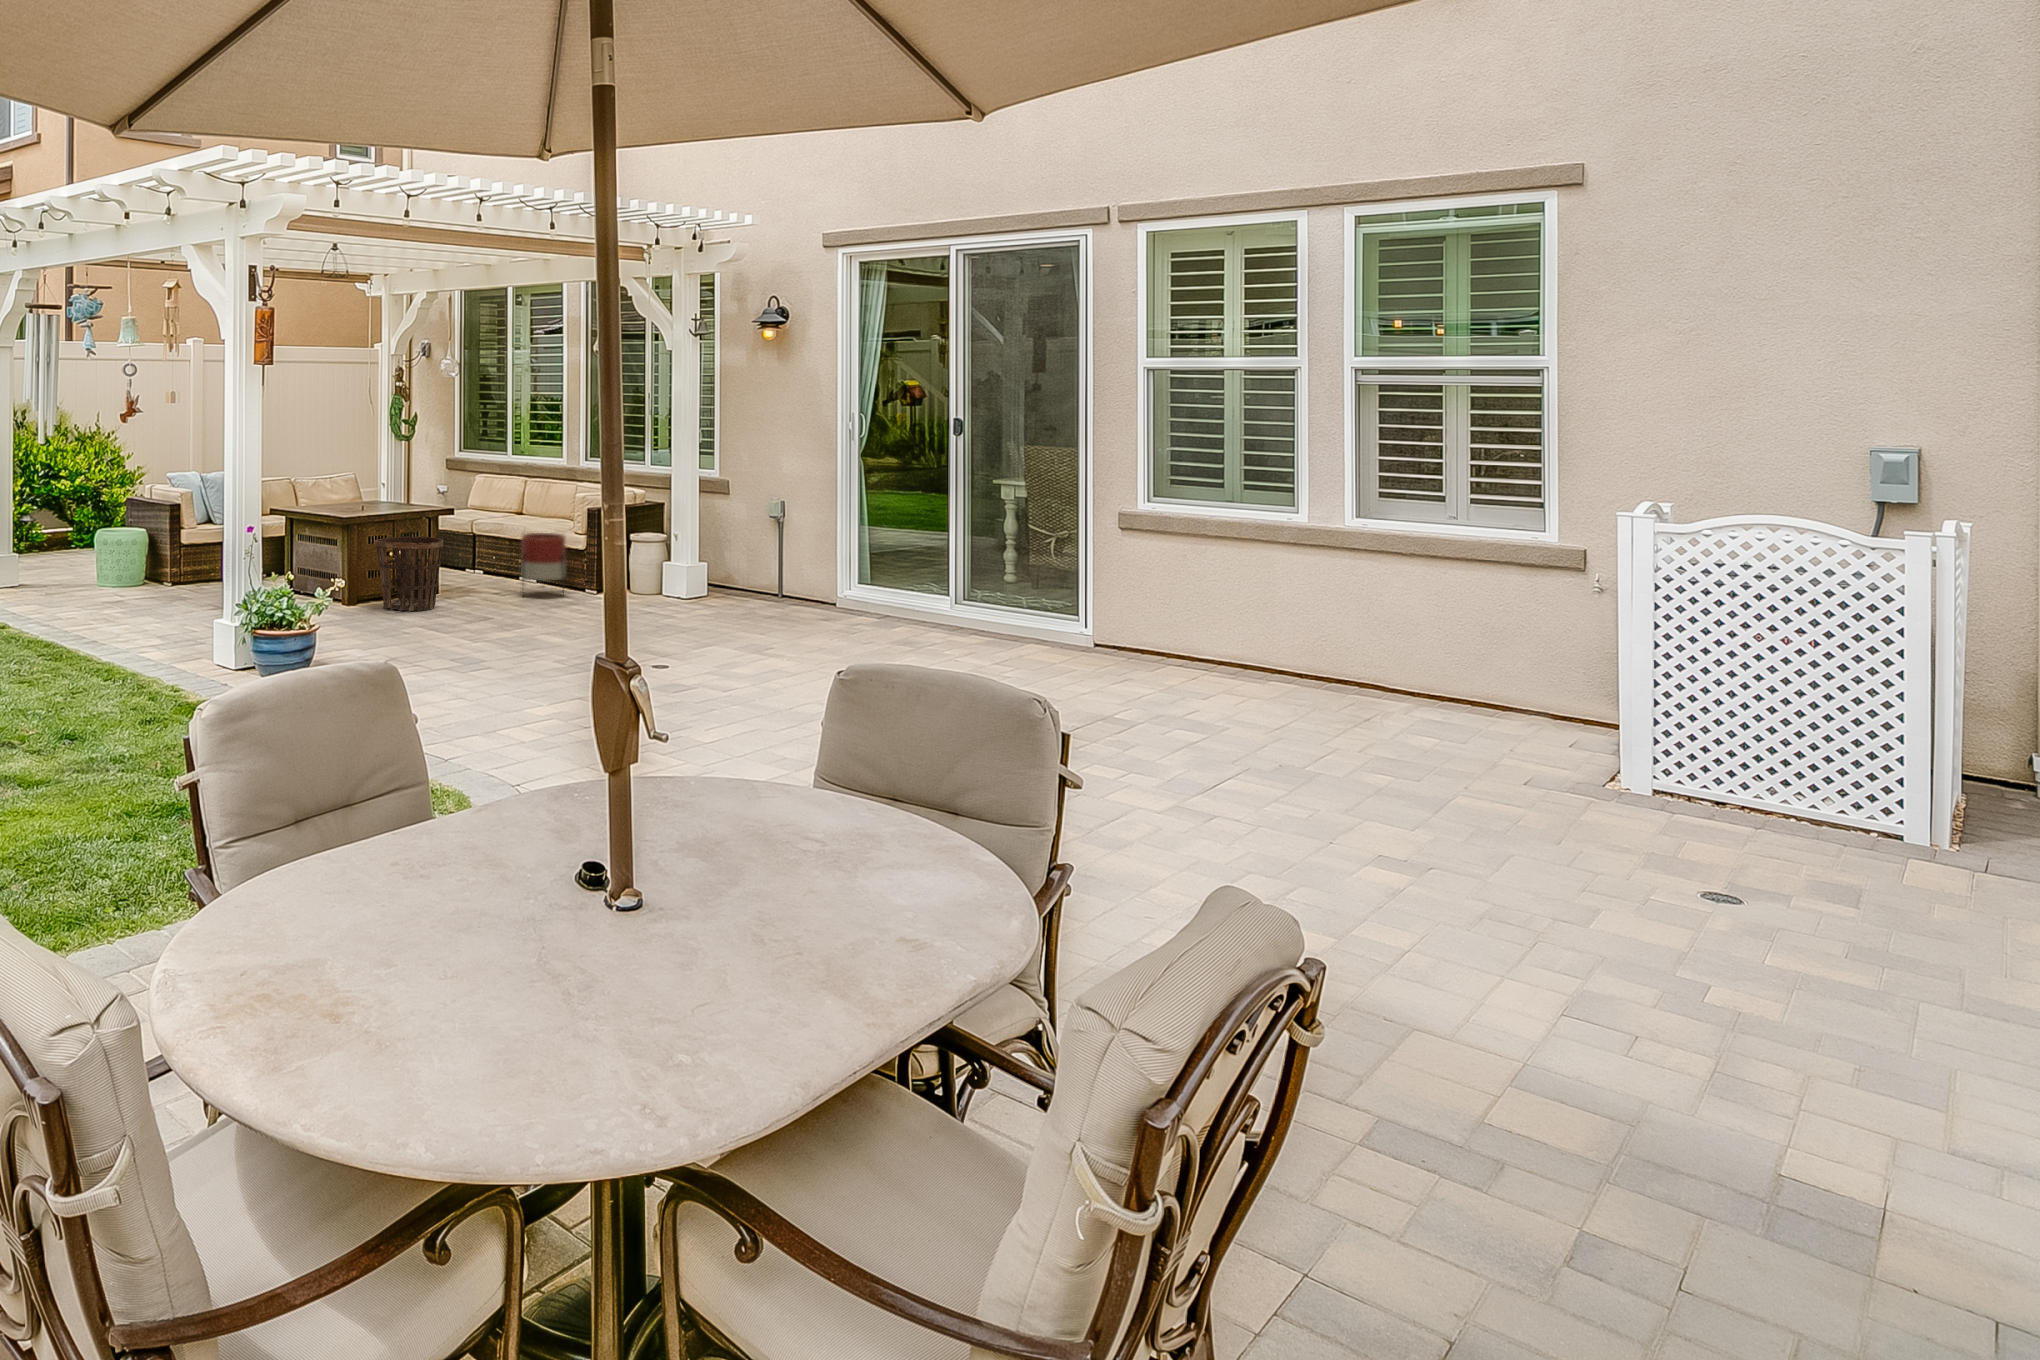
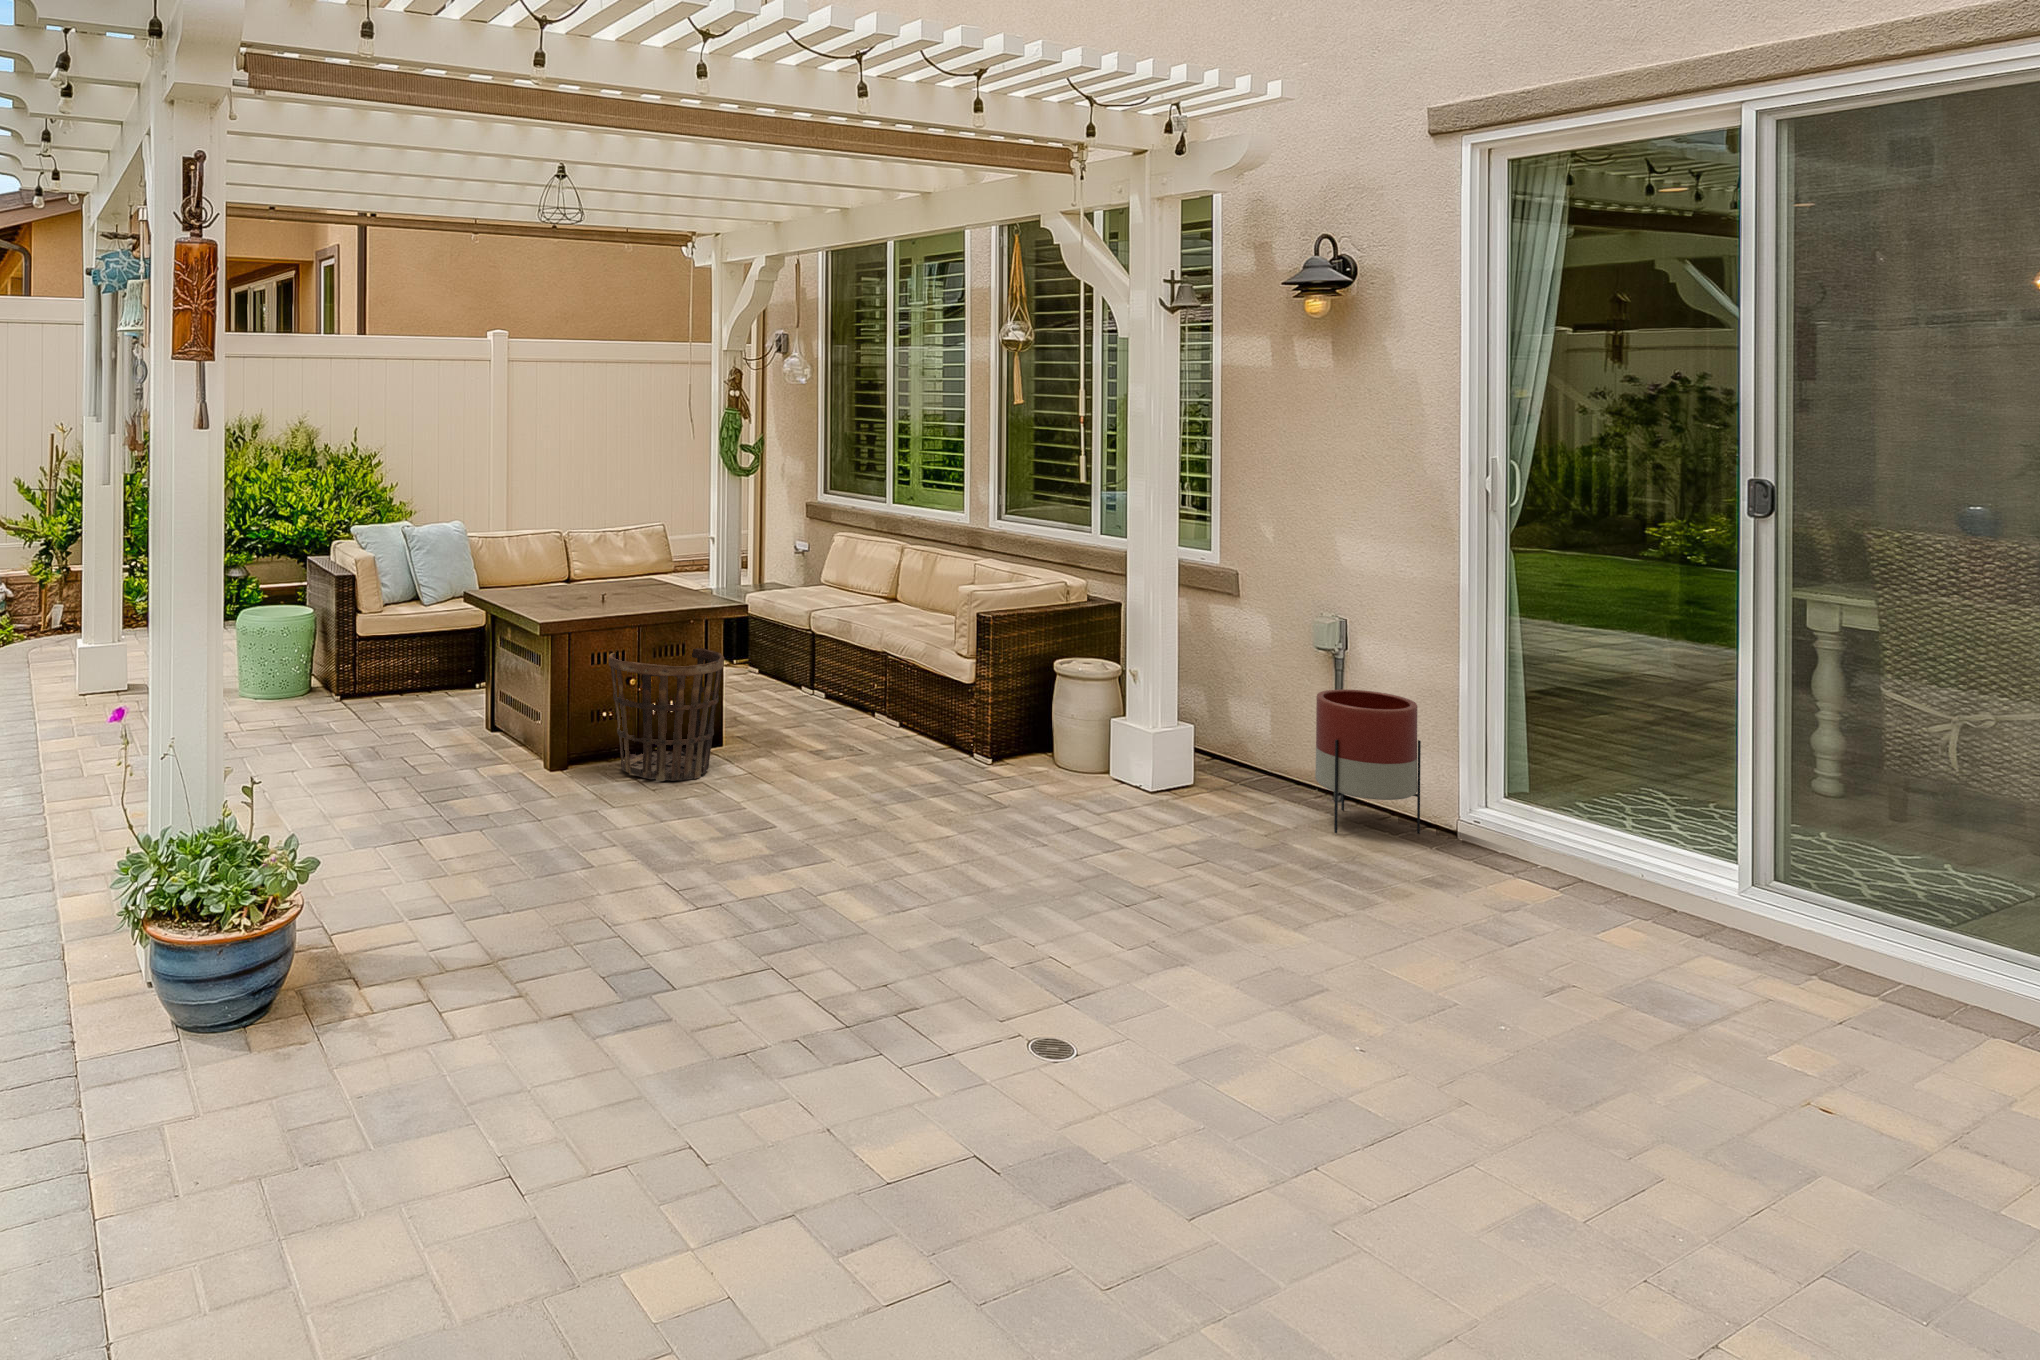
planter: present [521,533,565,581] -> present [1315,689,1421,834]

